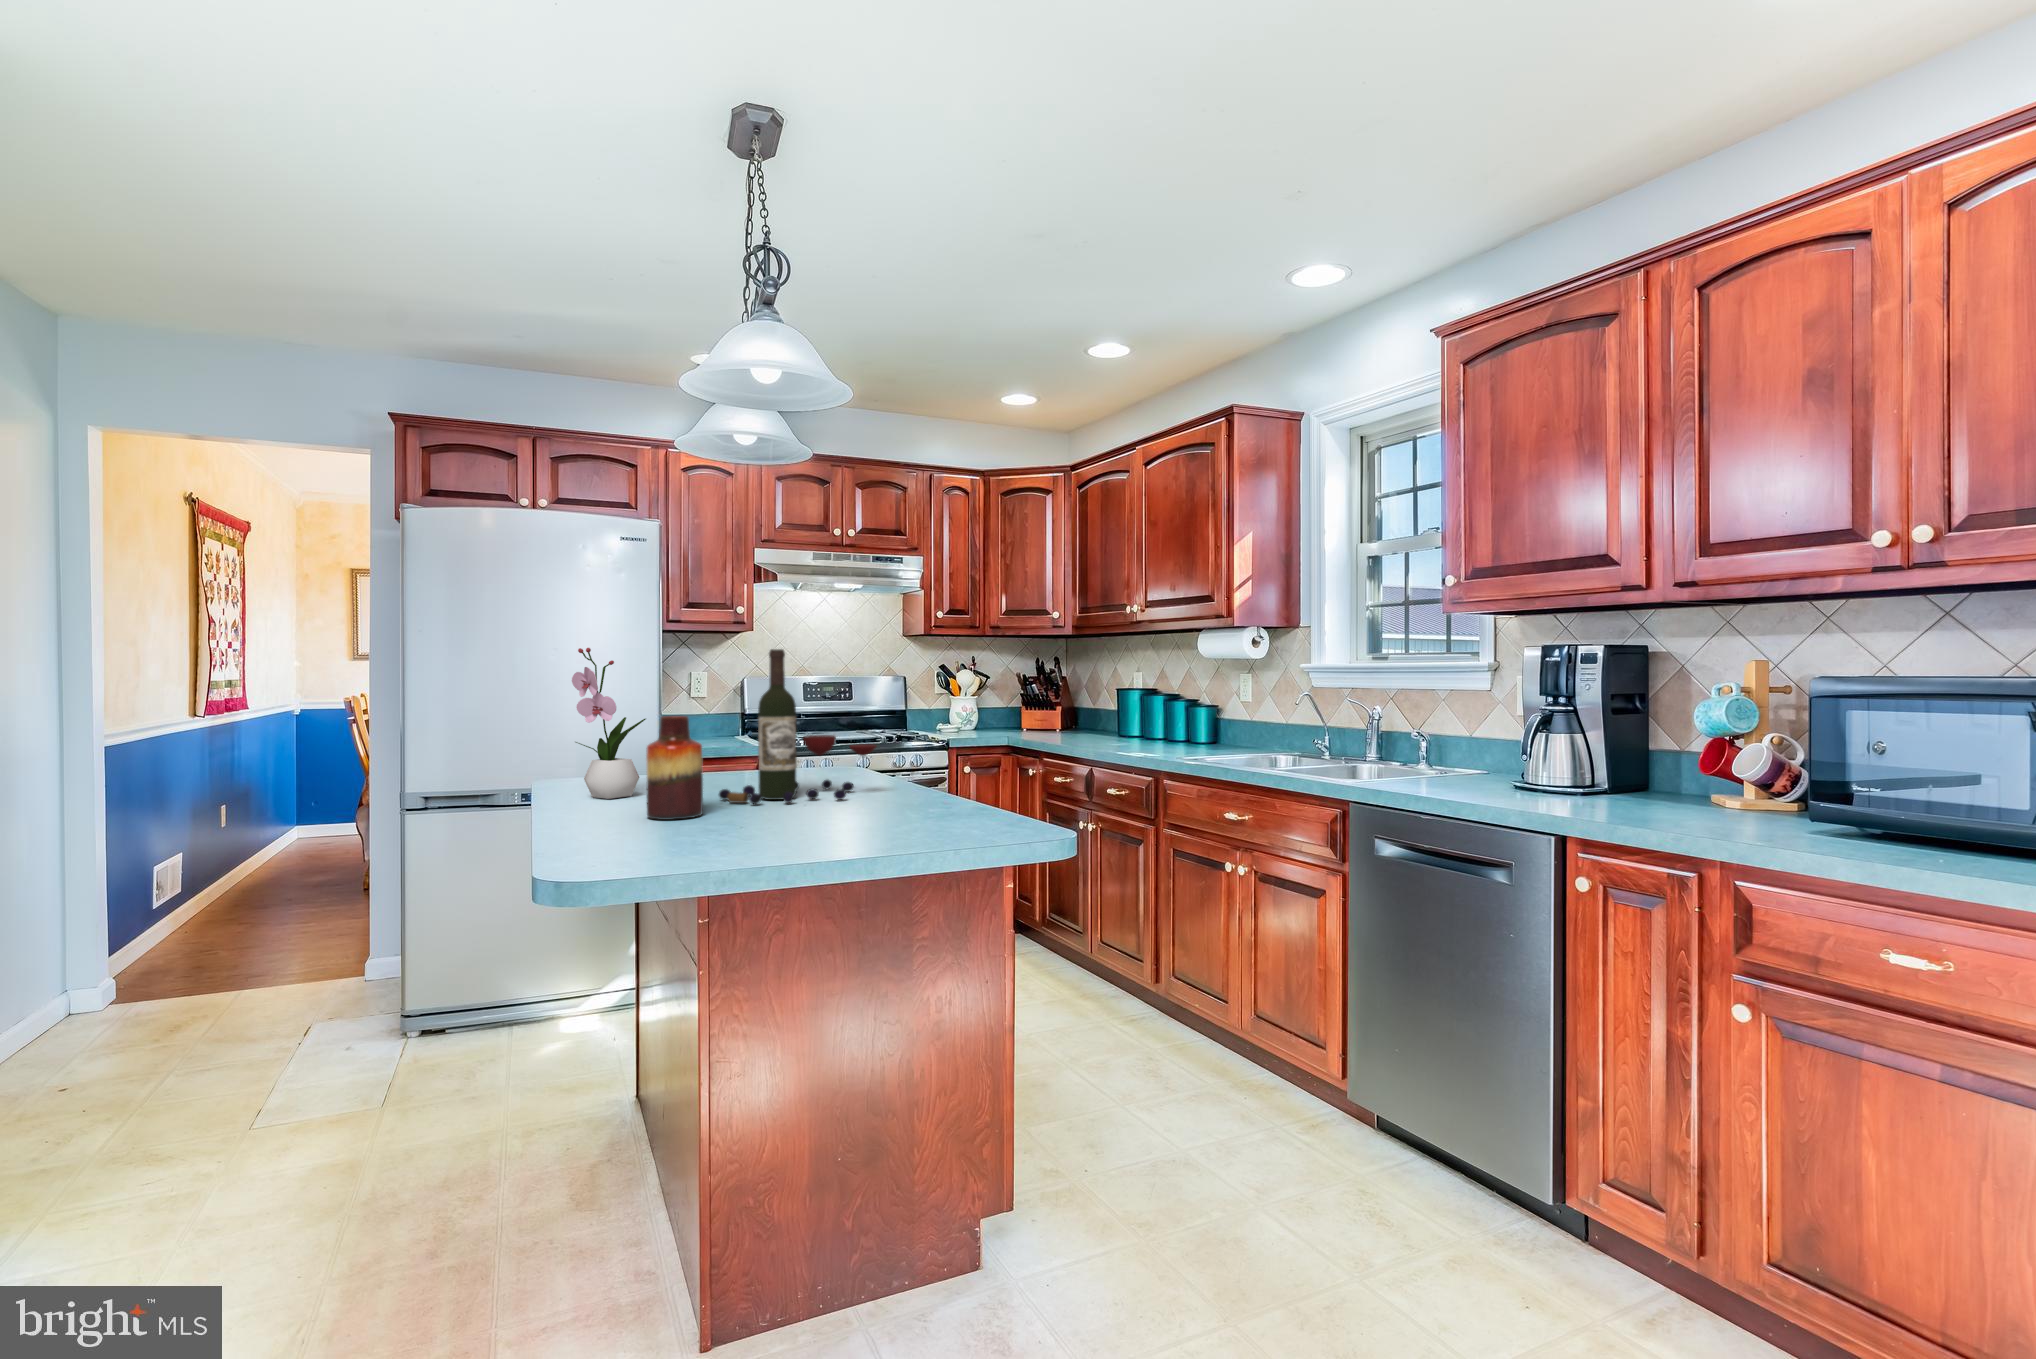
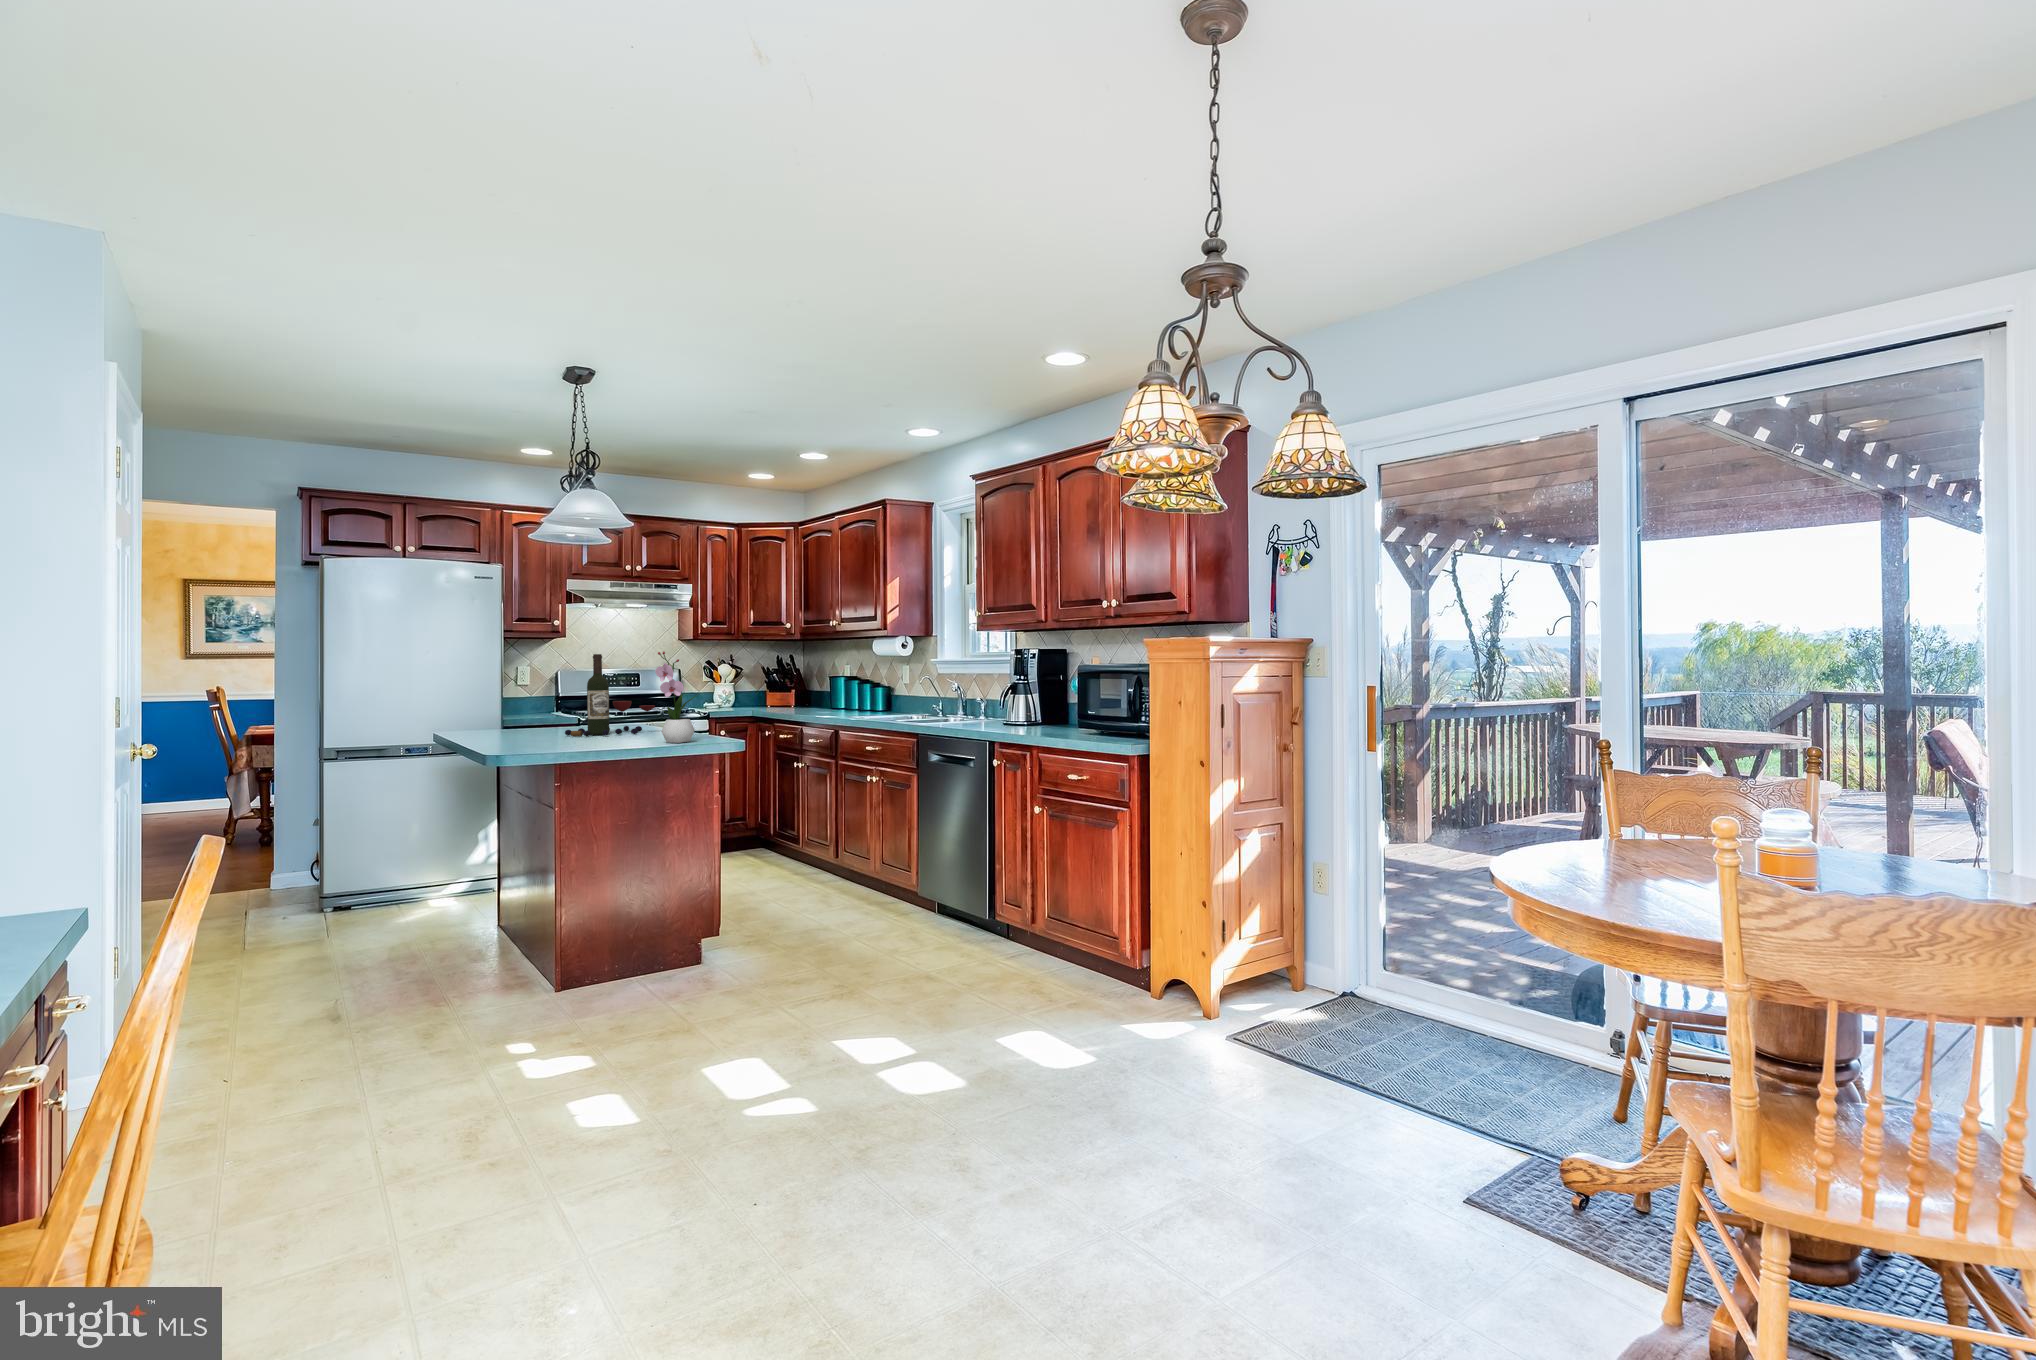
flower arrangement: present [572,648,646,799] -> present [655,652,696,743]
vase: present [646,716,703,820] -> none [529,689,560,742]

